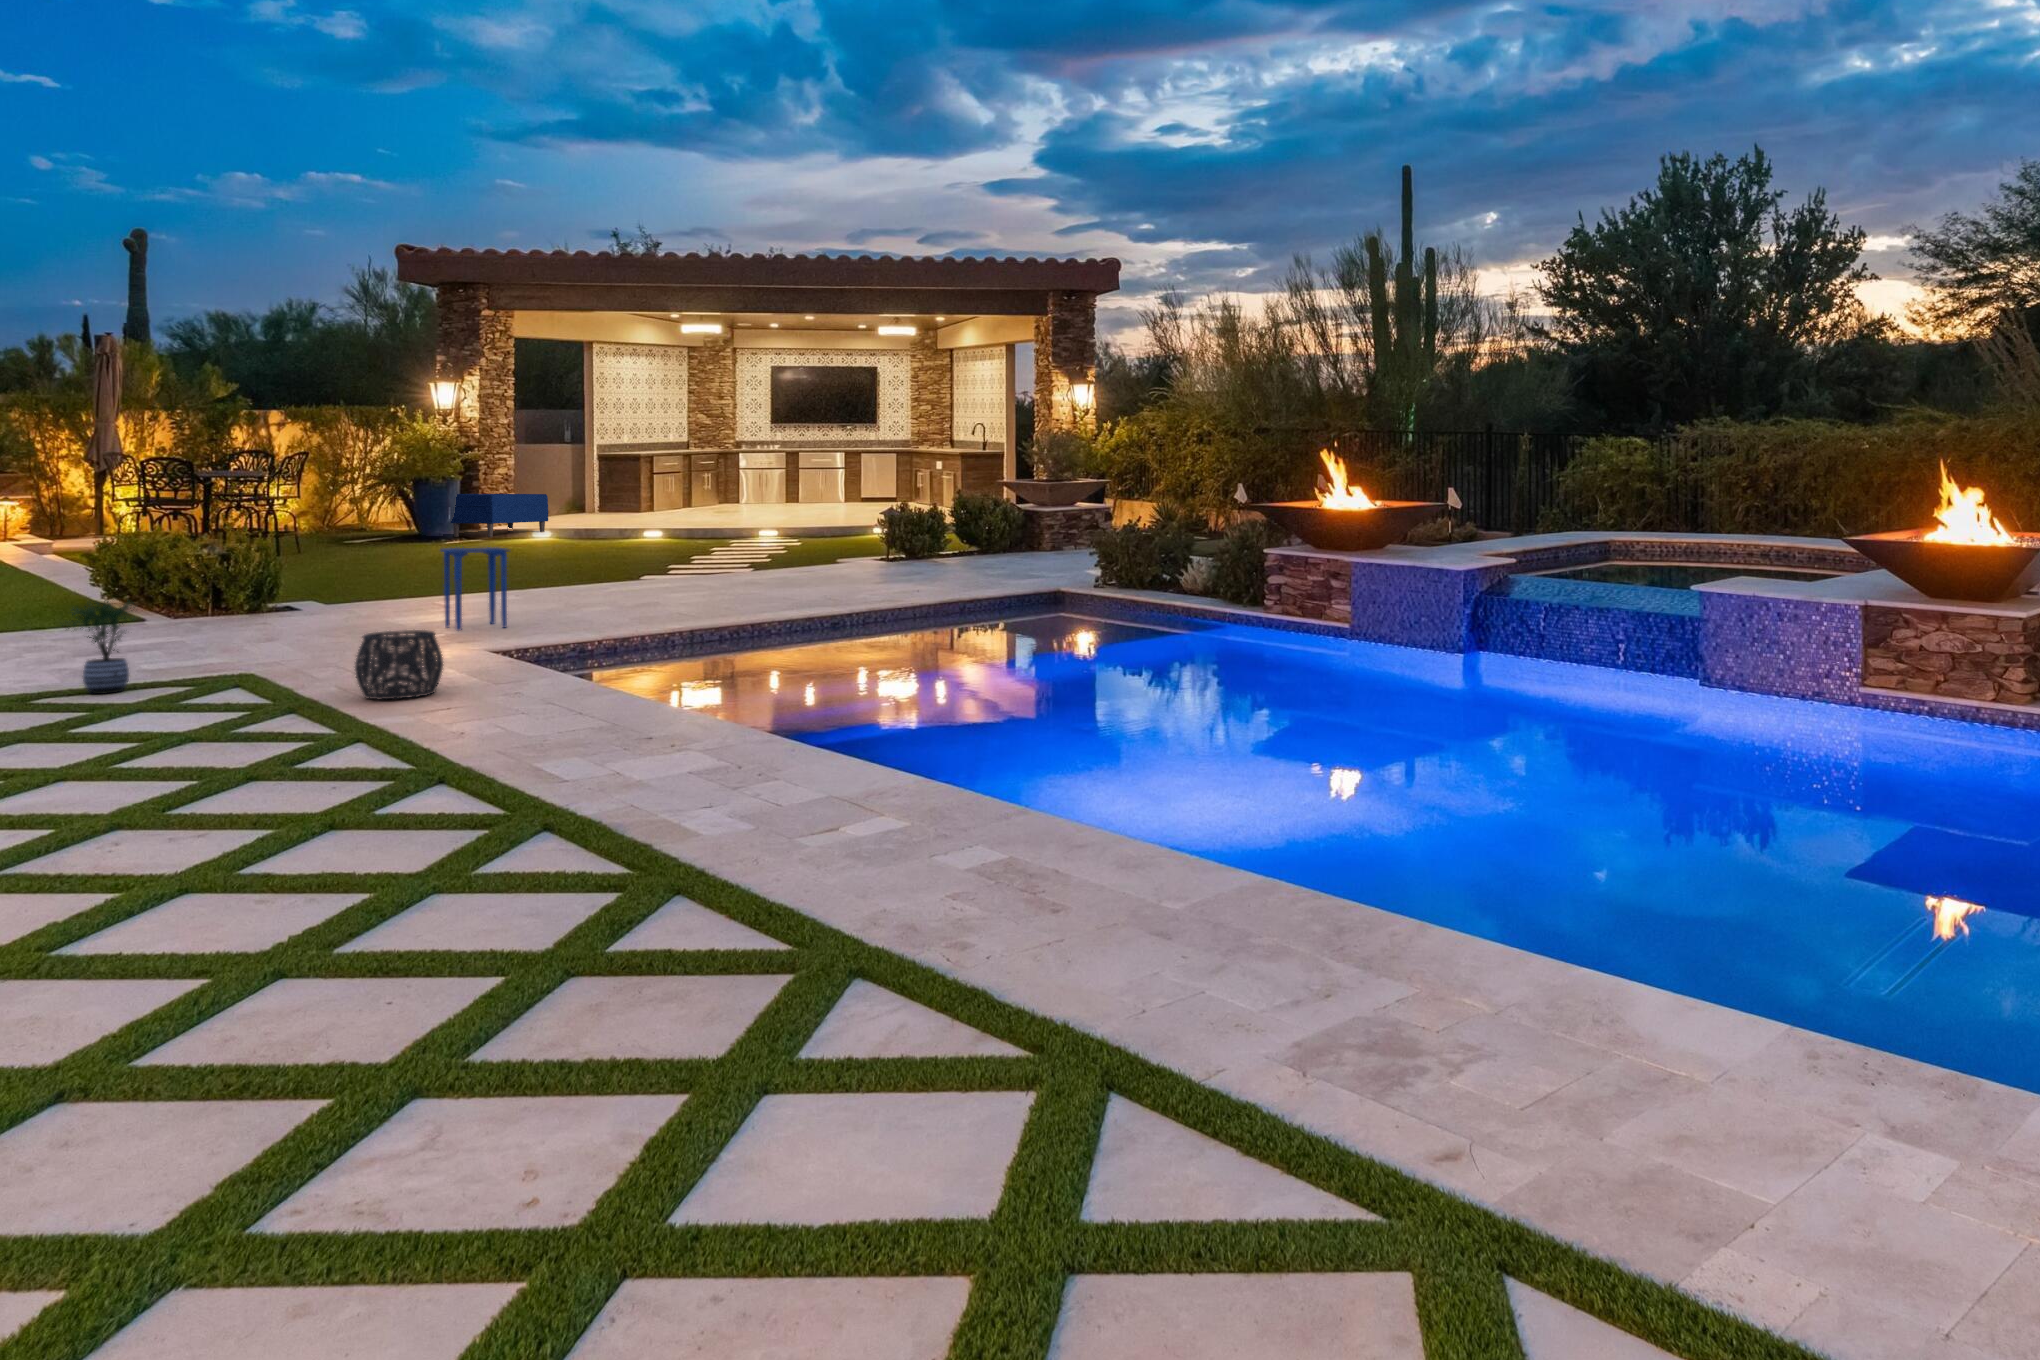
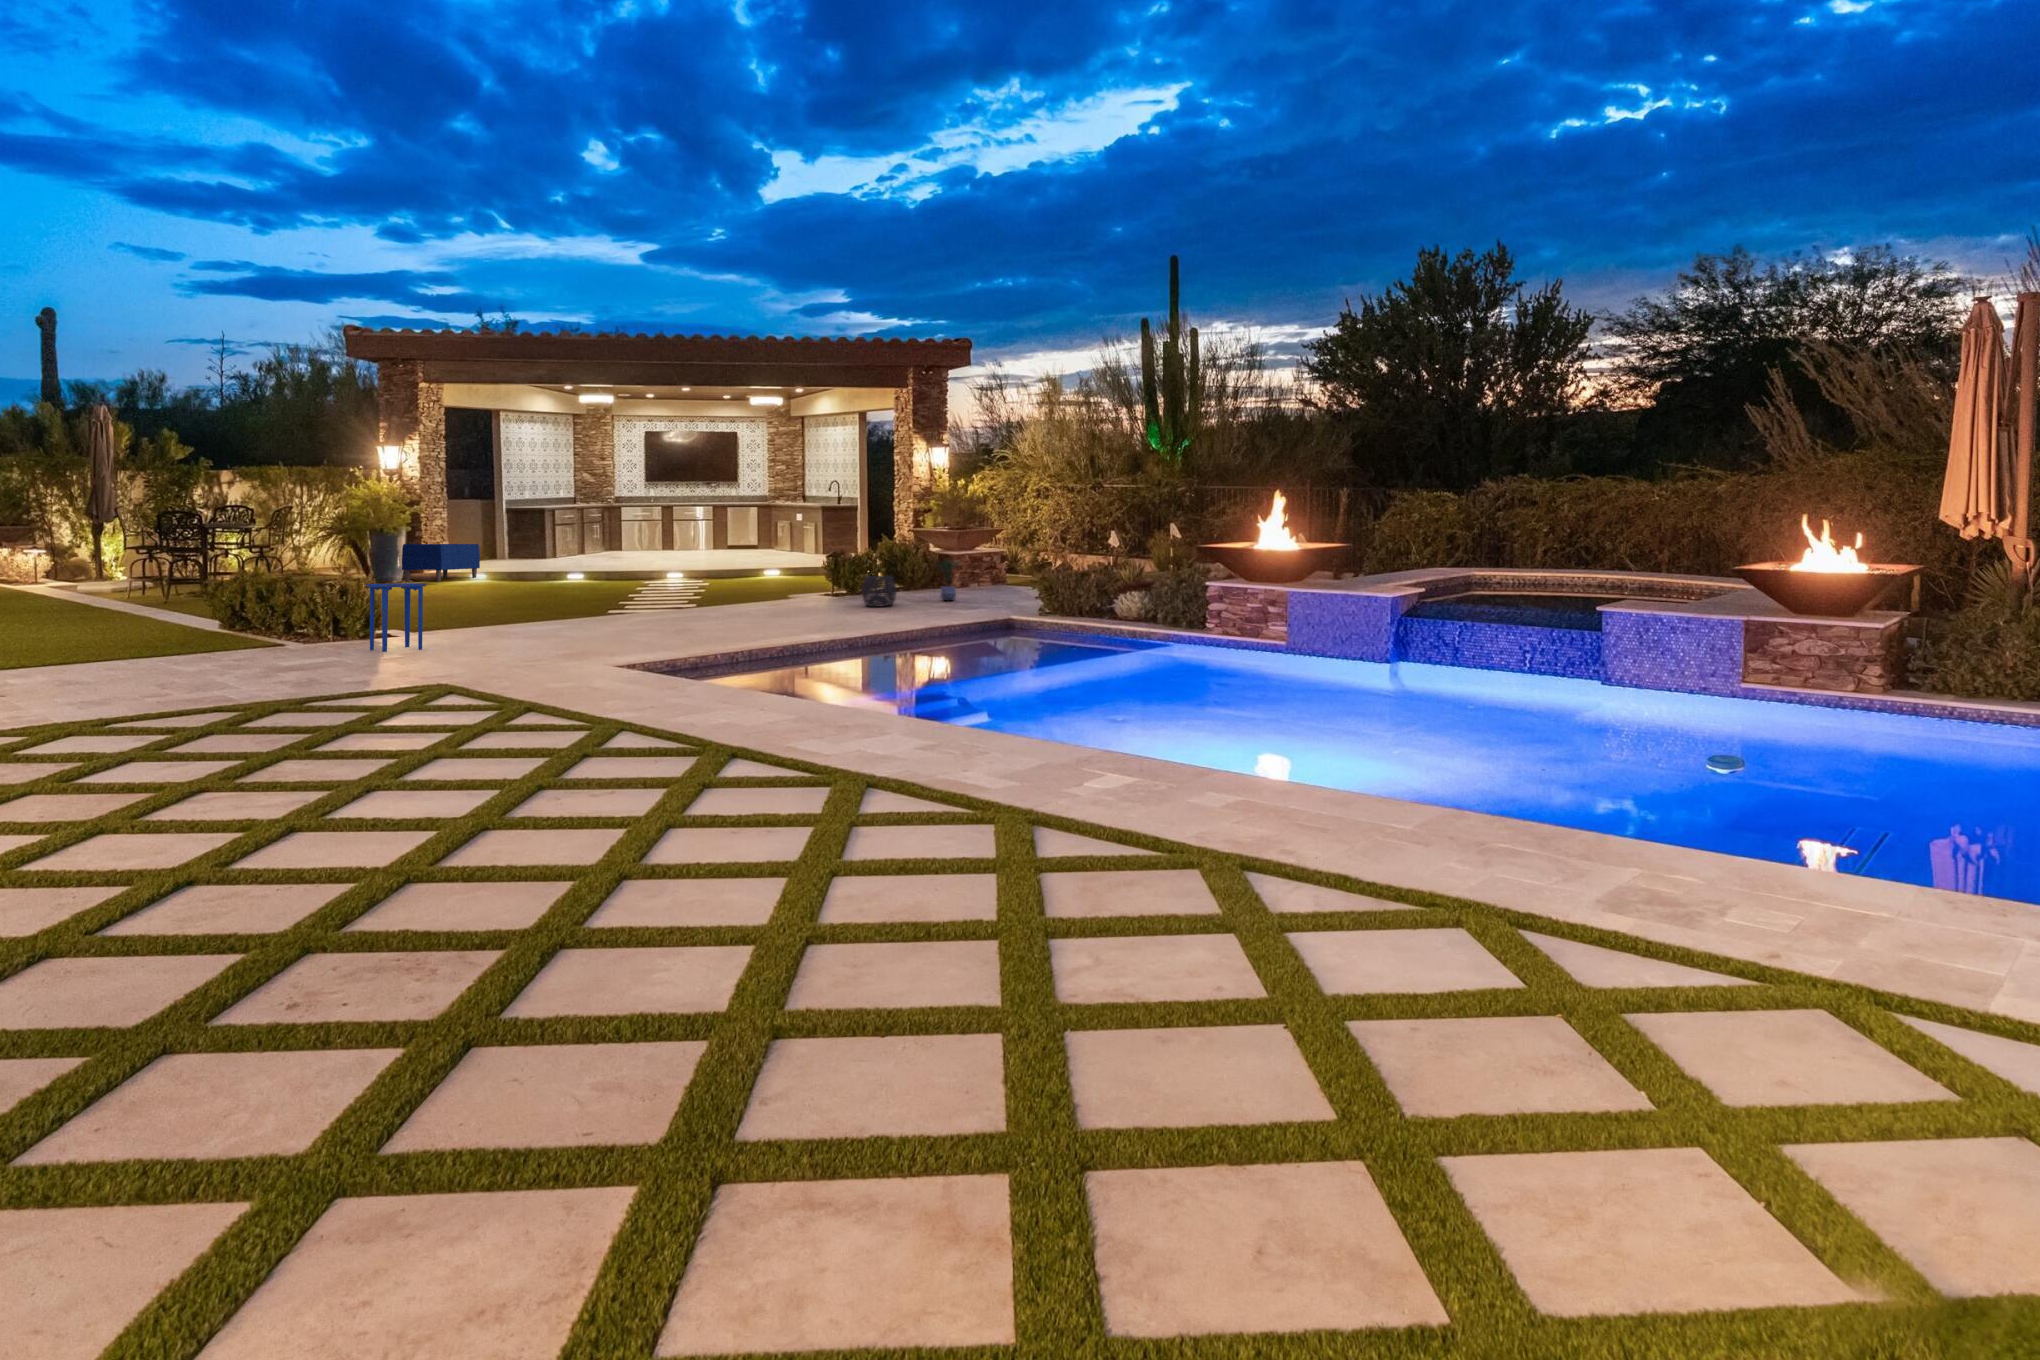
side table: present [441,547,510,631] -> present [366,583,426,652]
potted plant: present [62,600,135,694] -> present [937,560,959,601]
woven basket: present [355,630,443,700] -> present [862,576,897,607]

